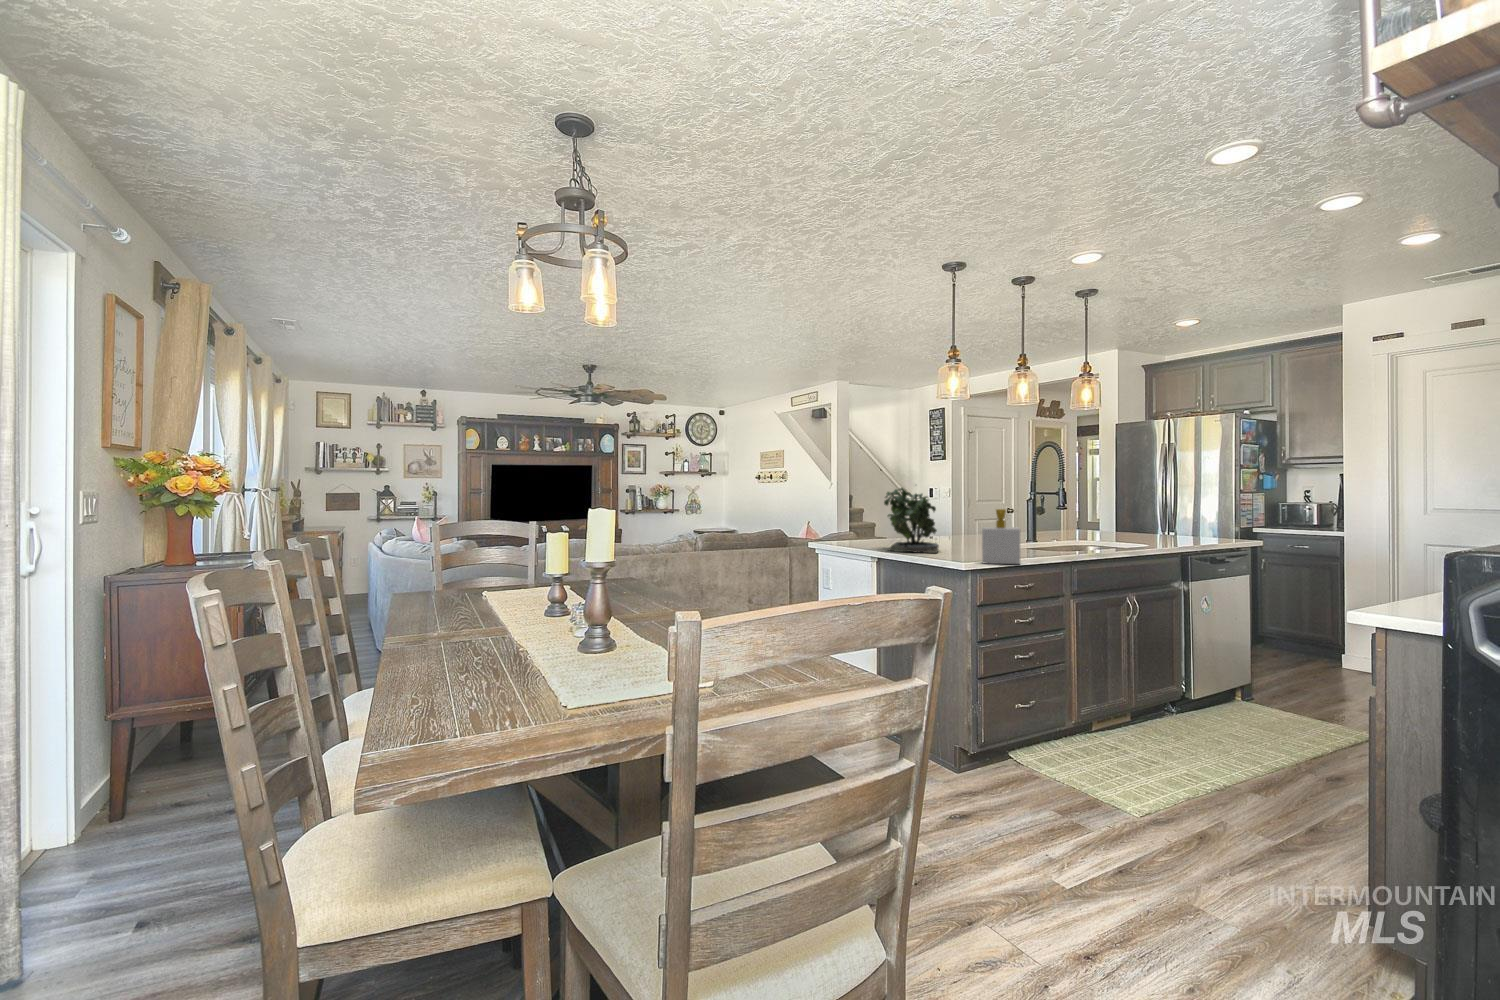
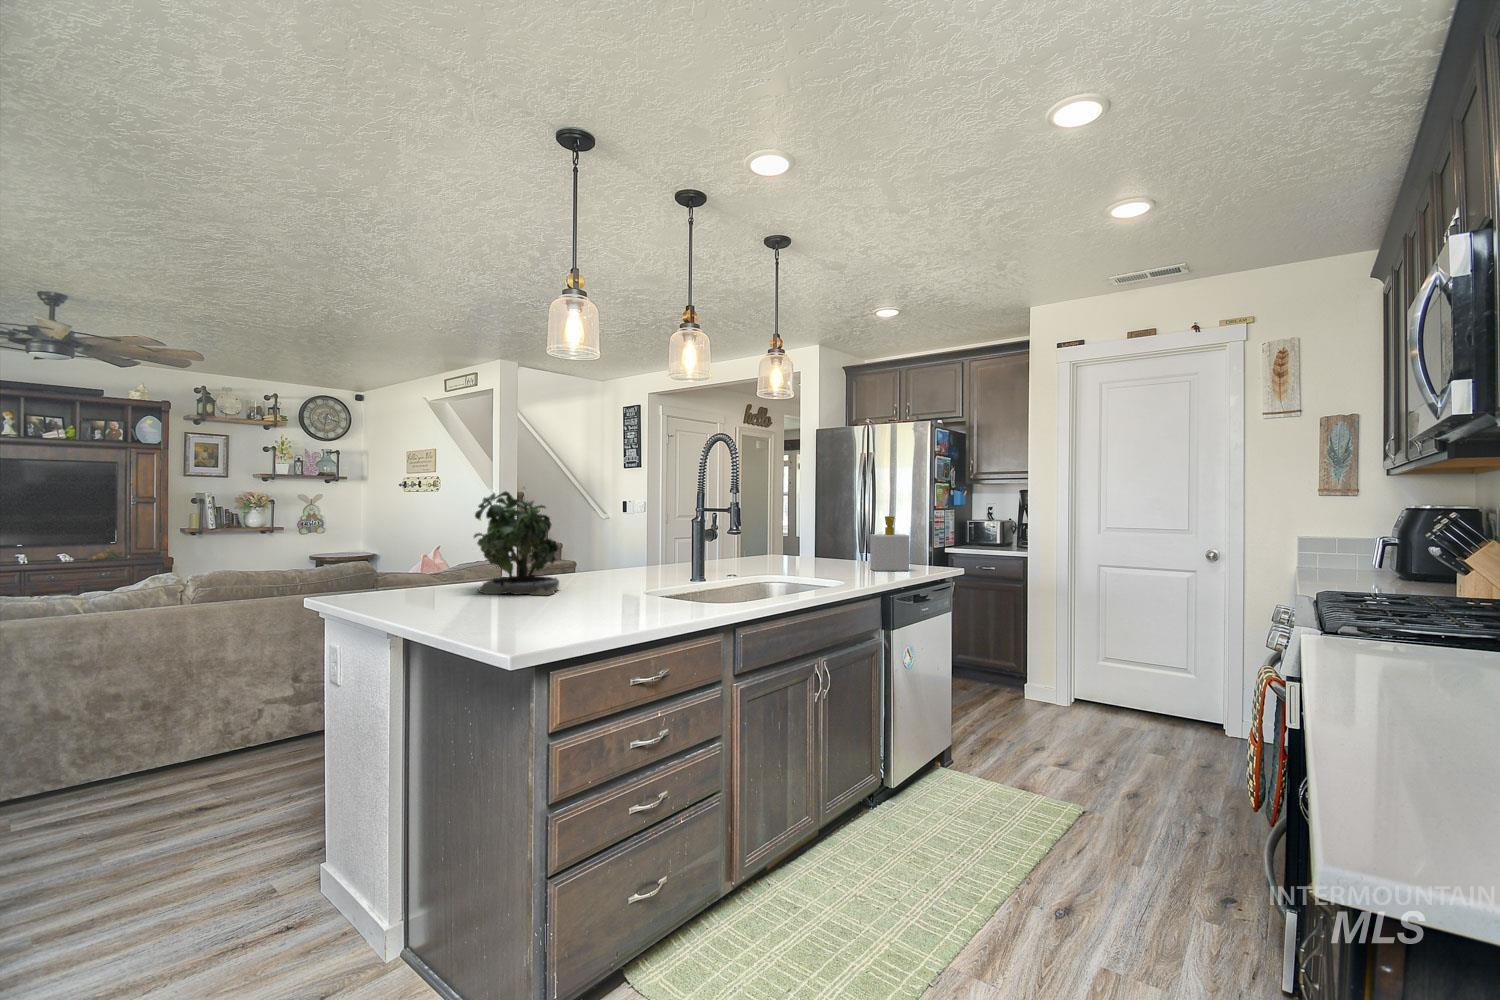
soap bottle: present [982,509,1020,564] -> present [870,516,909,571]

